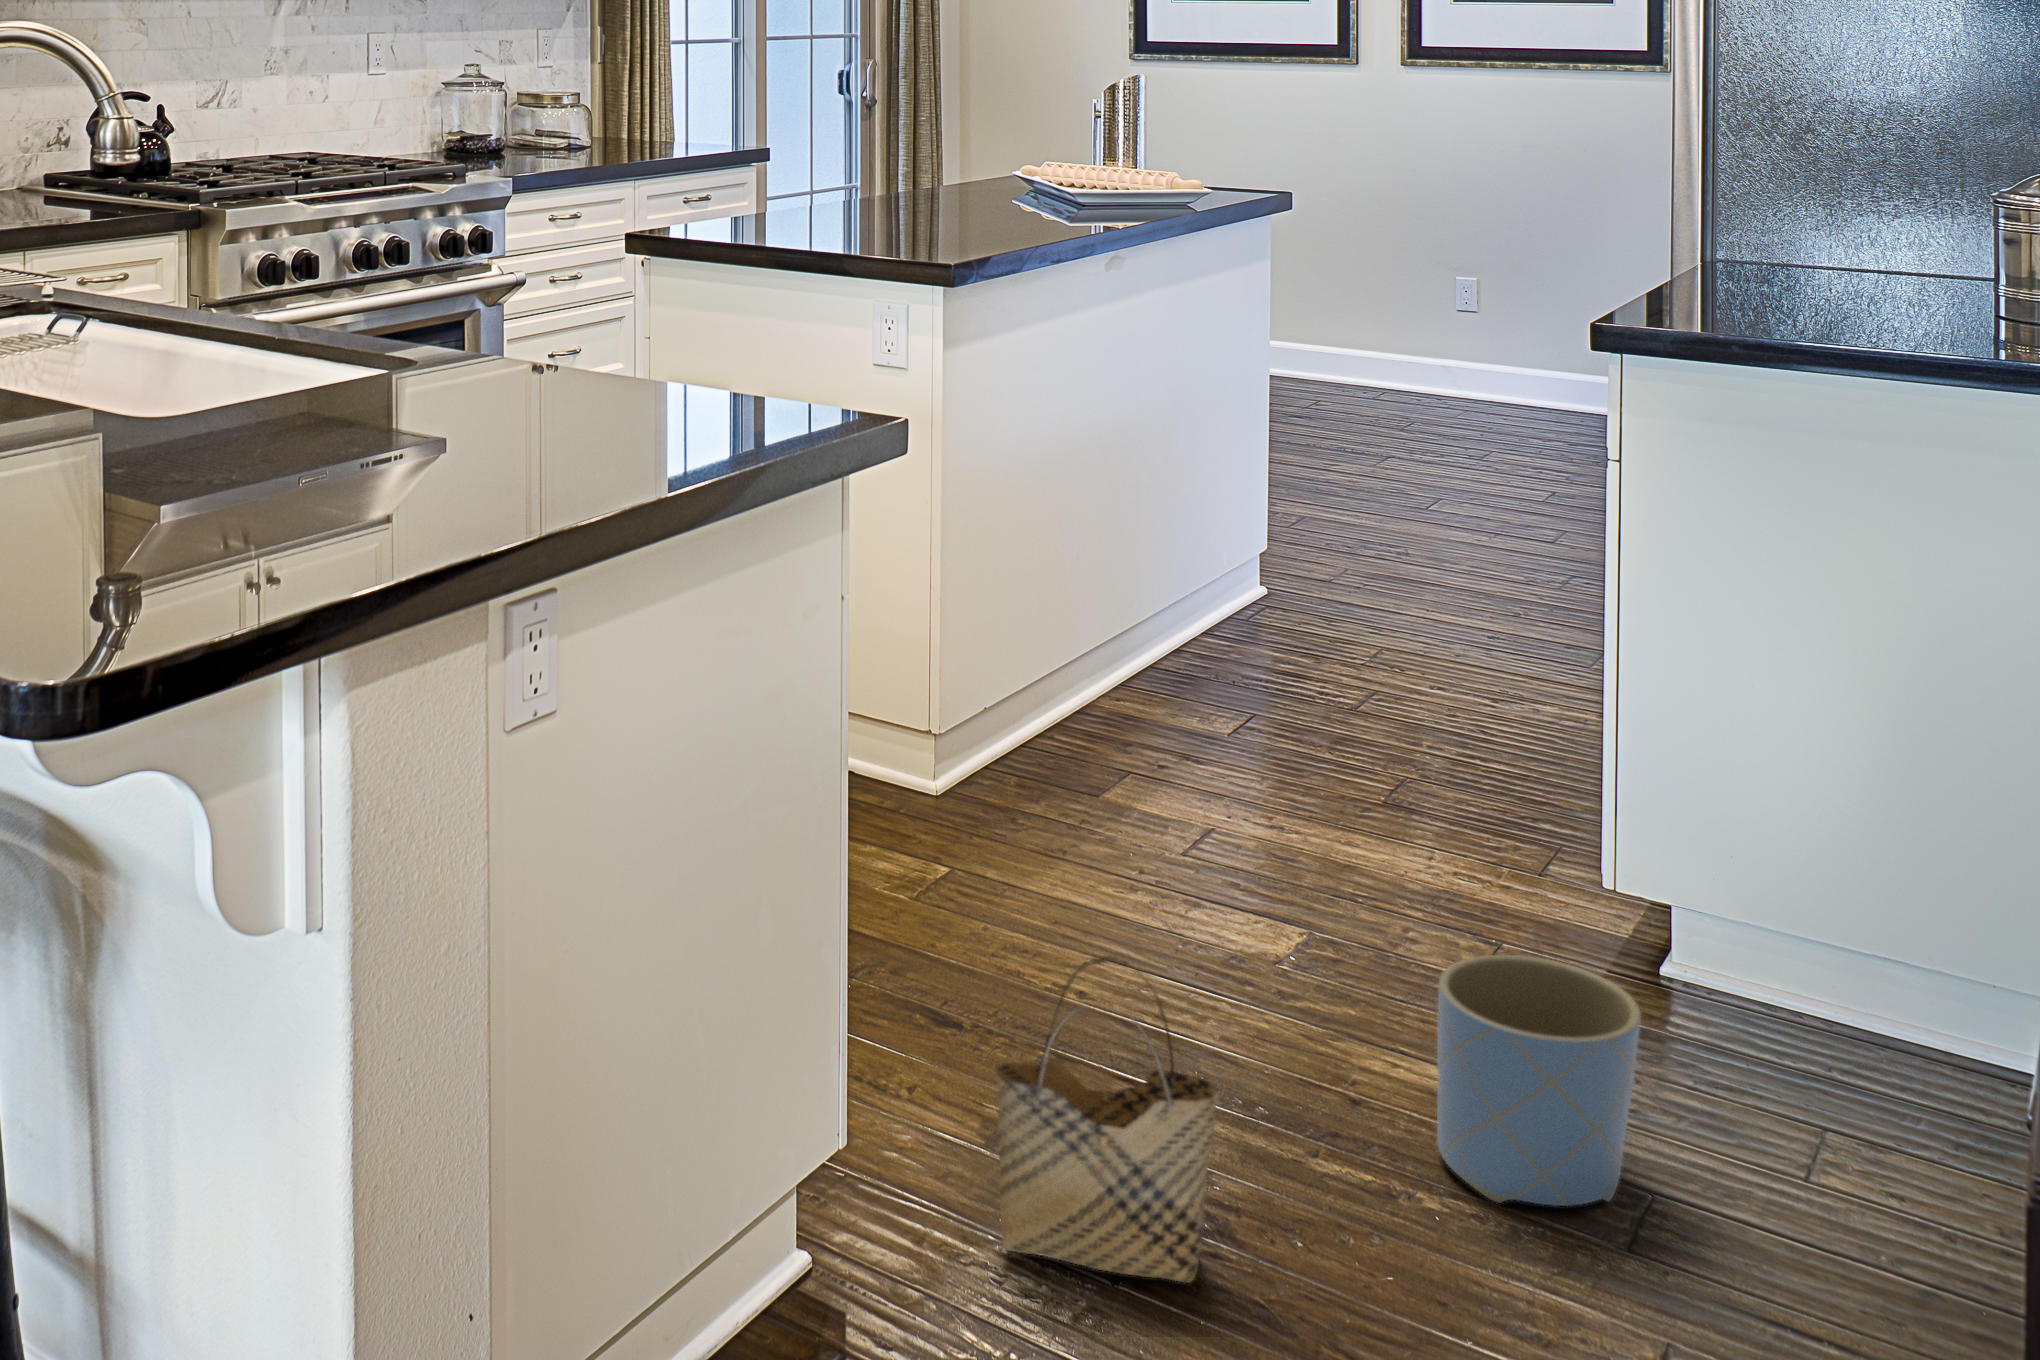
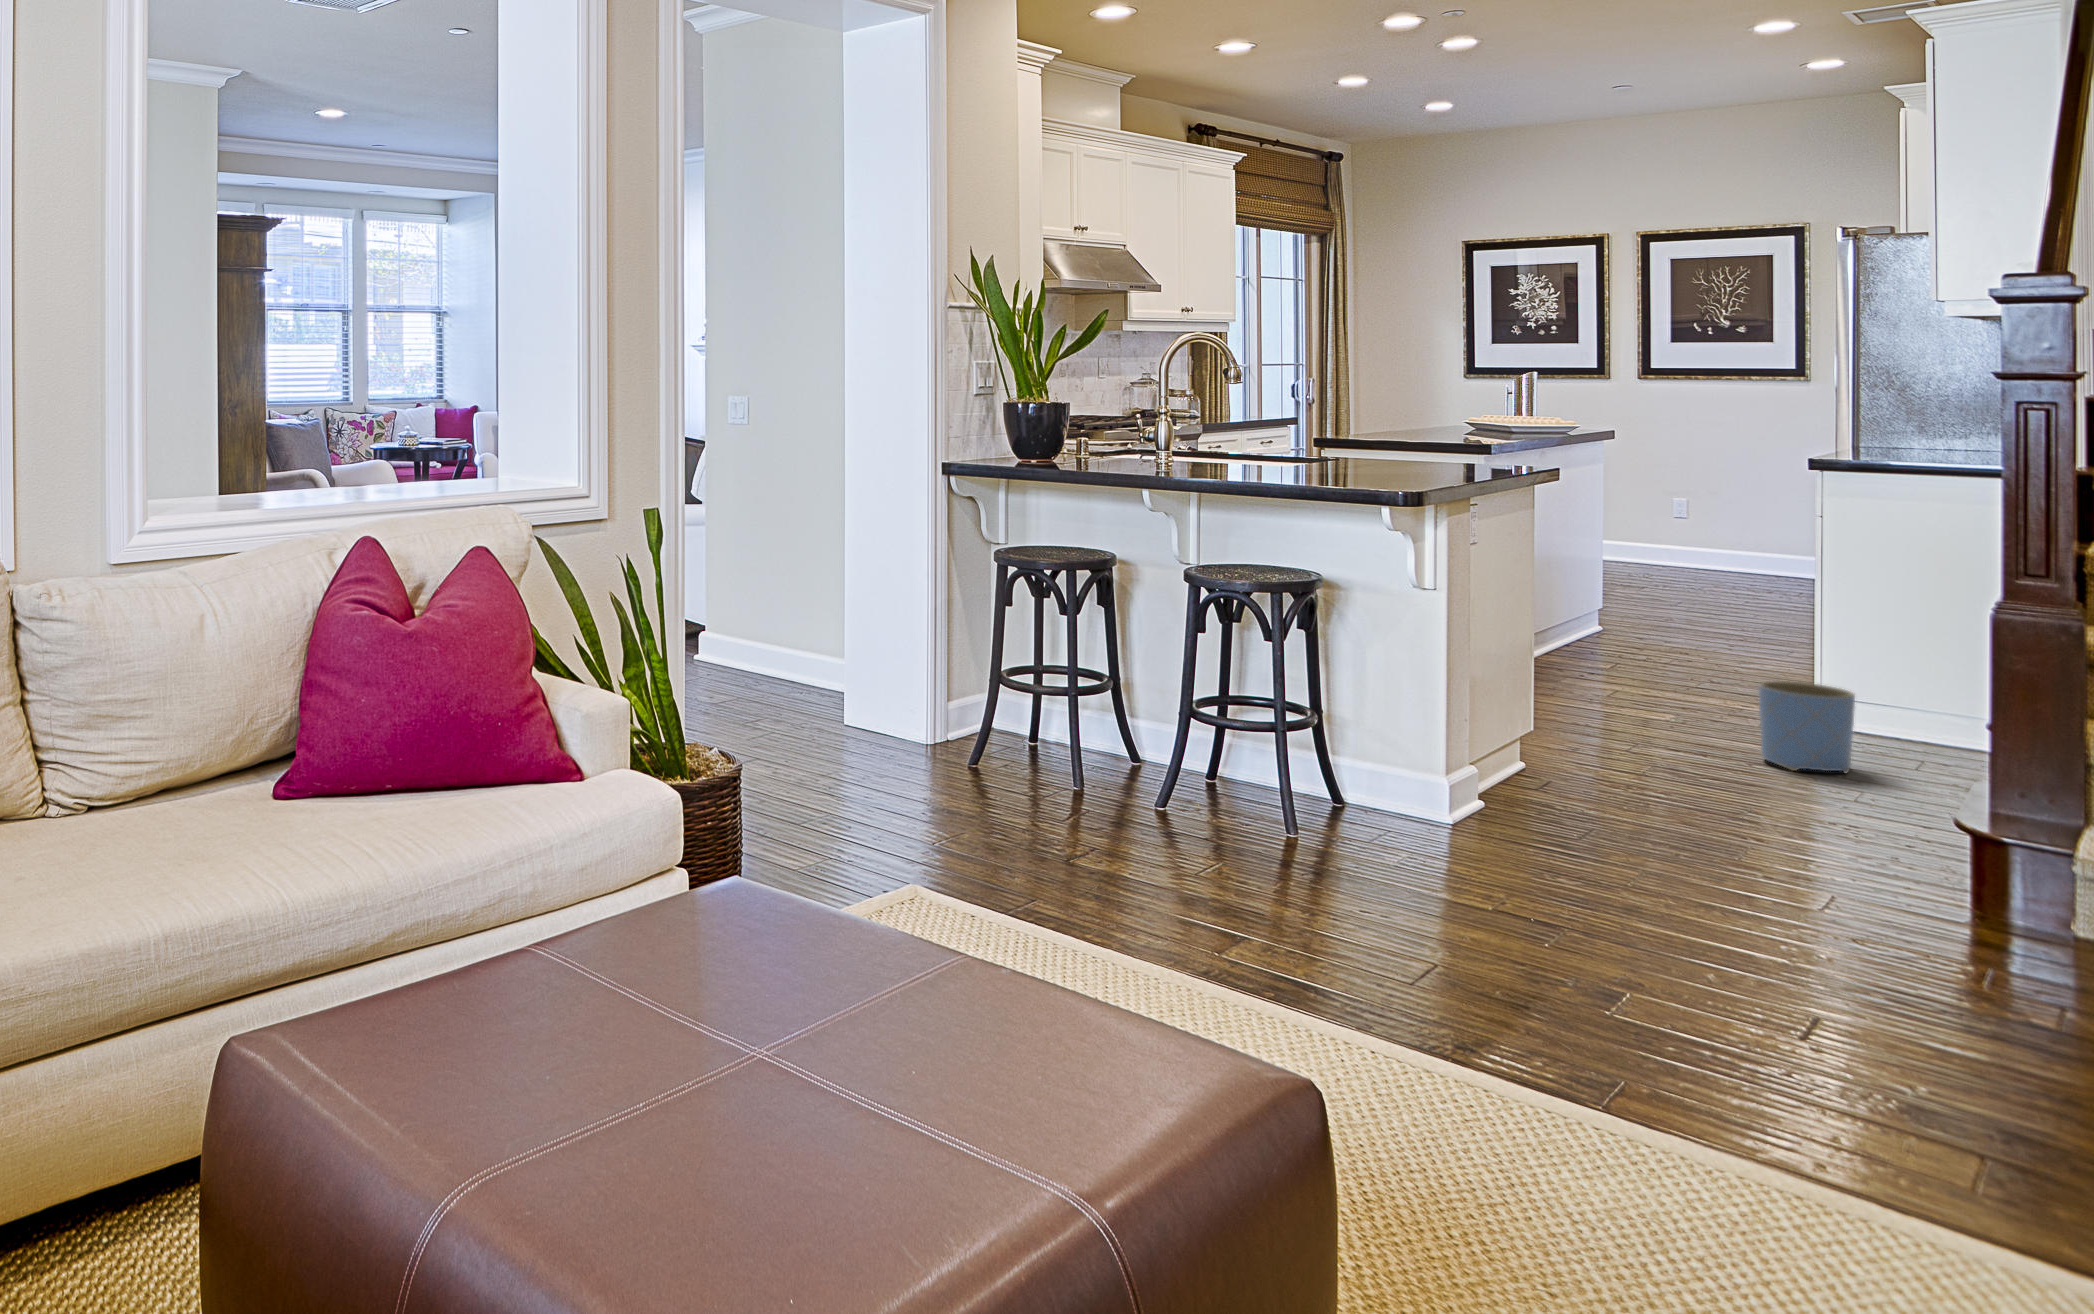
woven basket: present [993,956,1219,1283] -> none [1568,653,1670,775]

